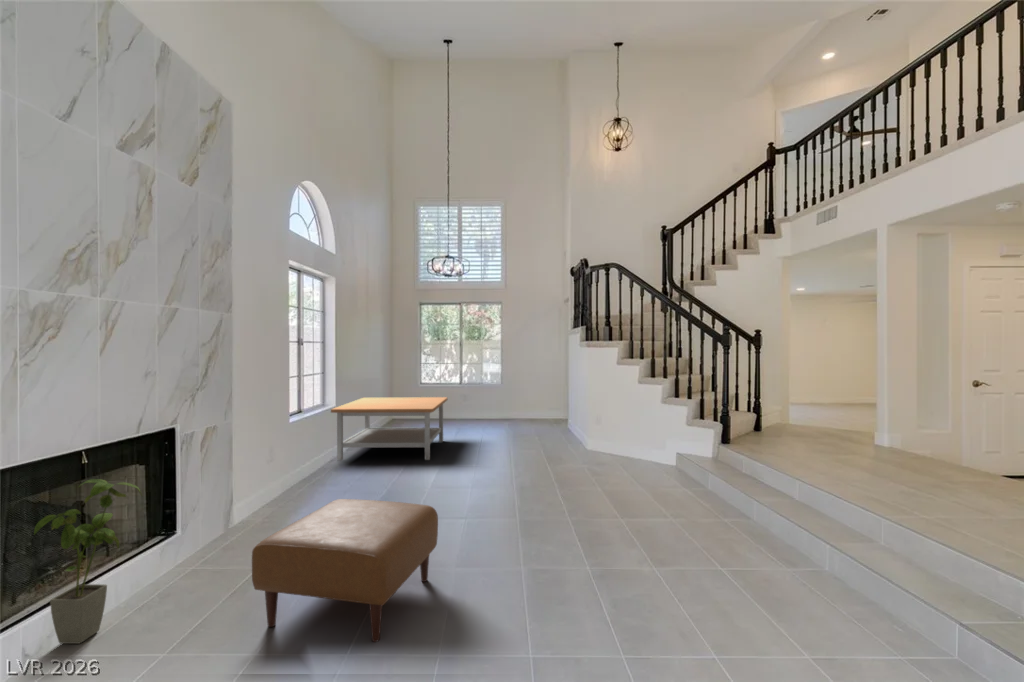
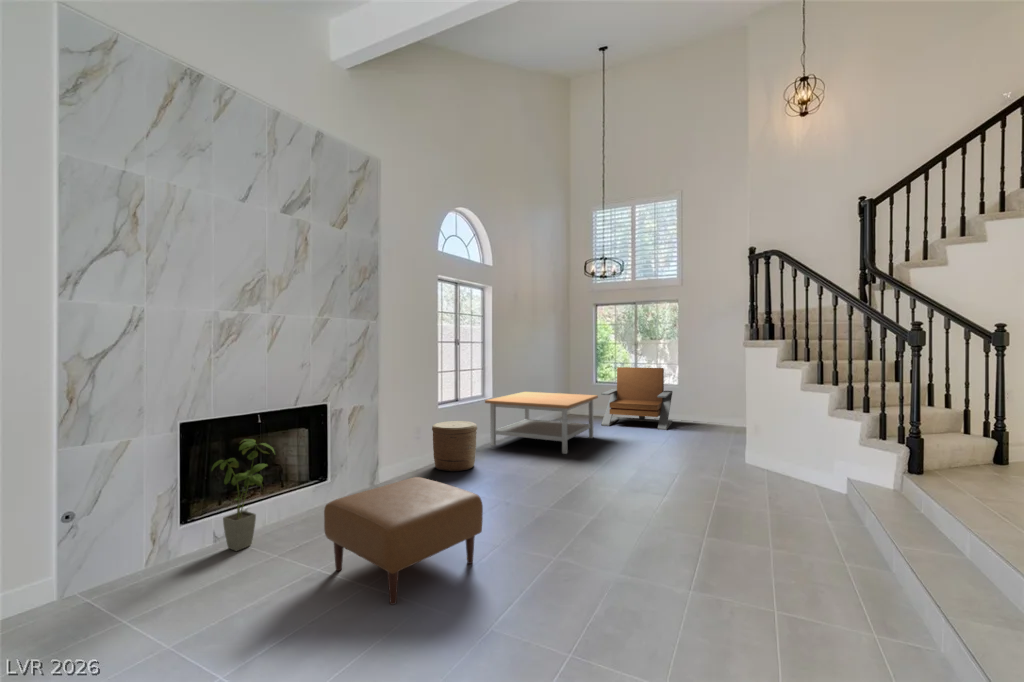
lounge chair: none [441,368,505,429] -> present [601,367,673,430]
woven basket: none [285,434,342,494] -> present [432,421,477,472]

